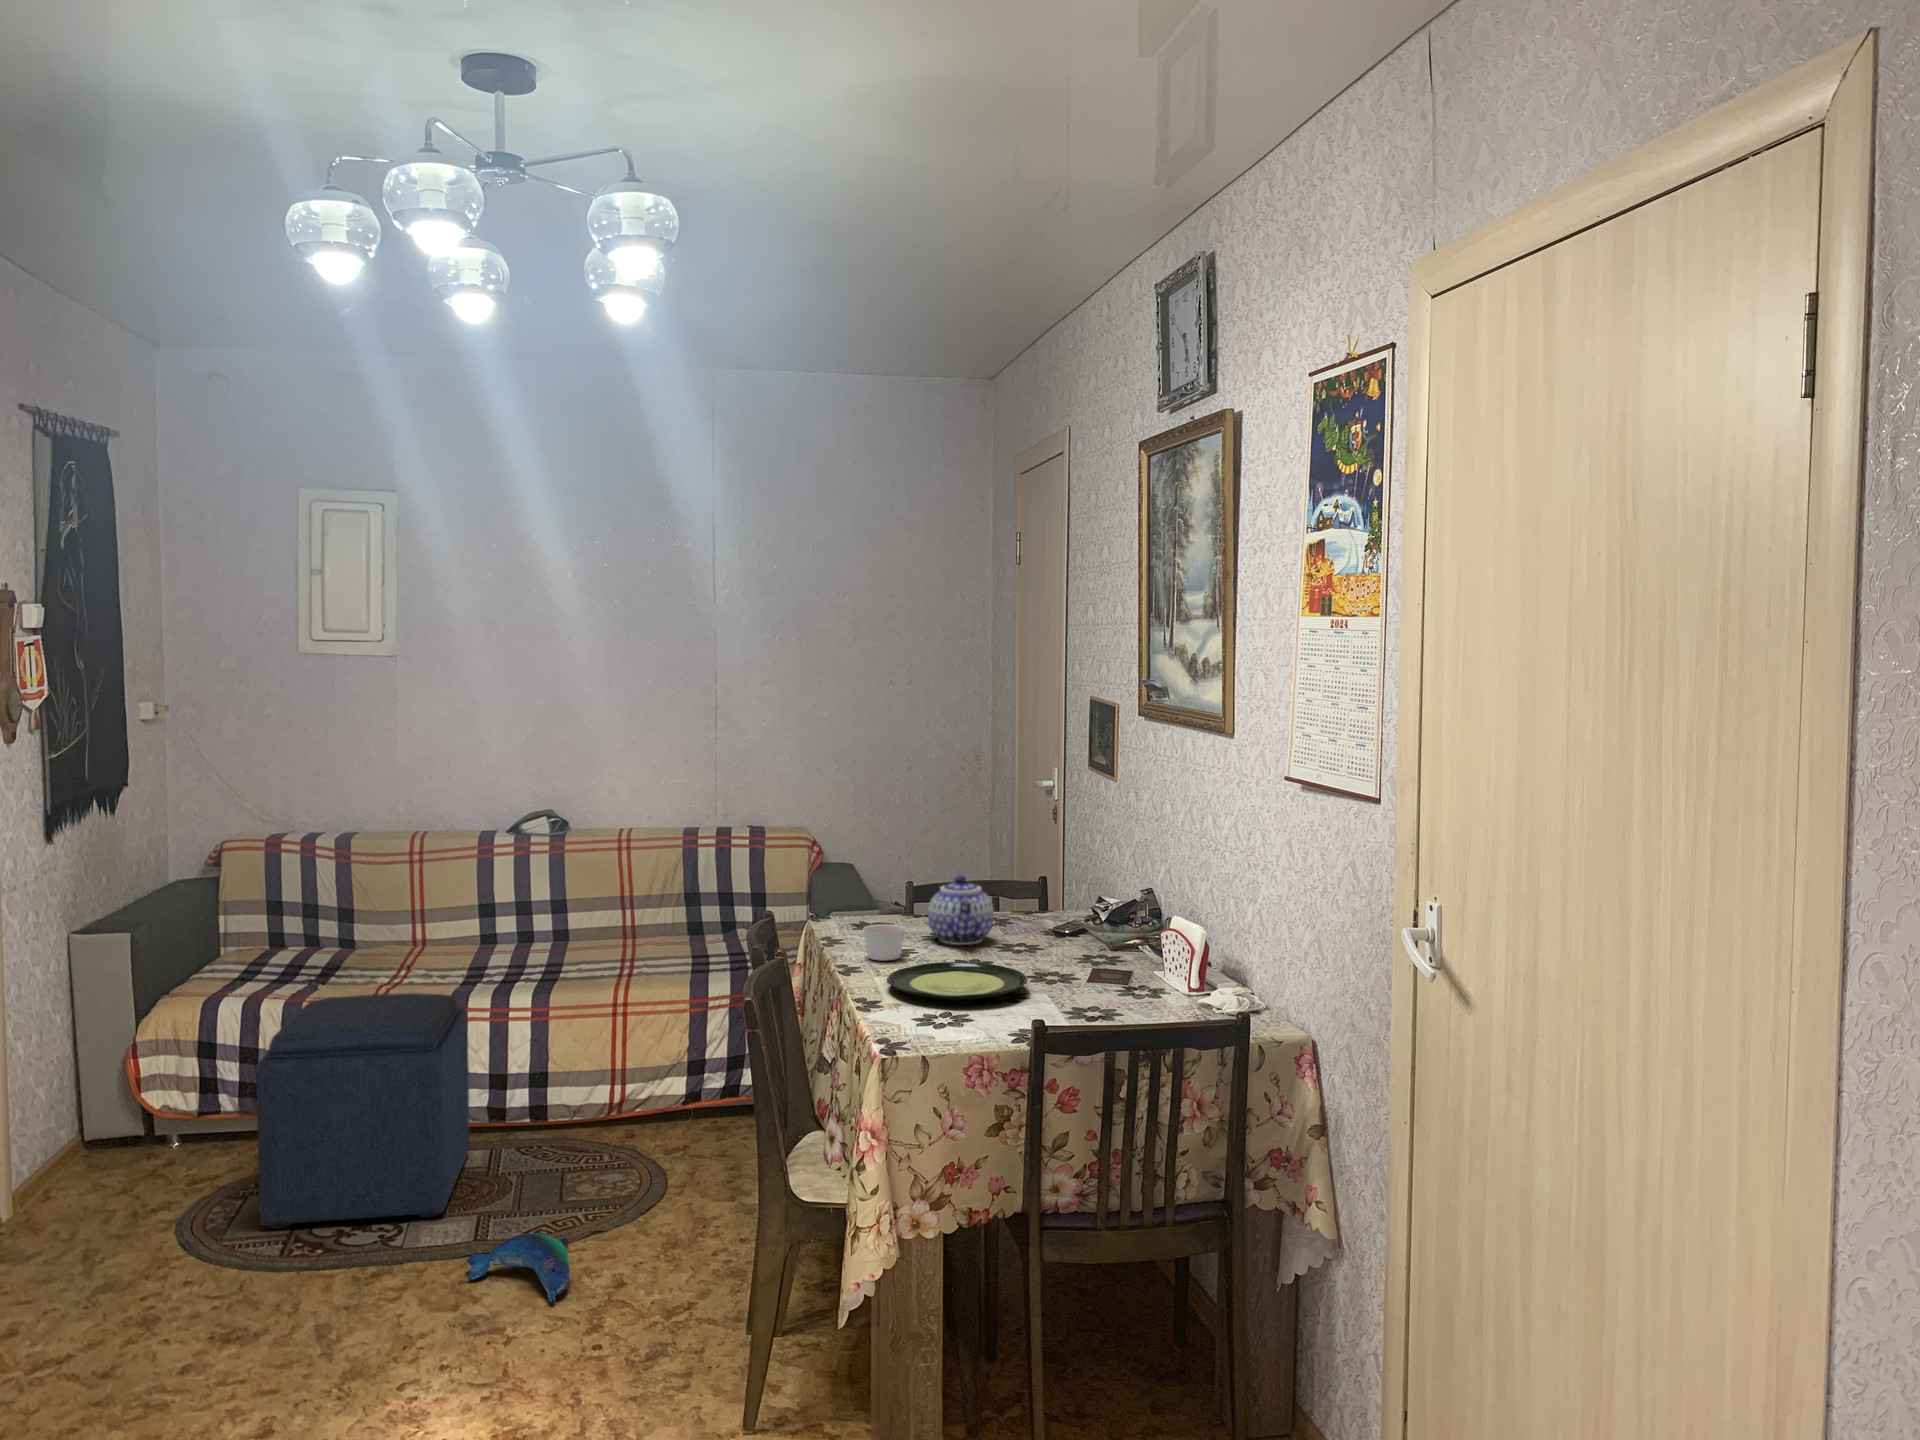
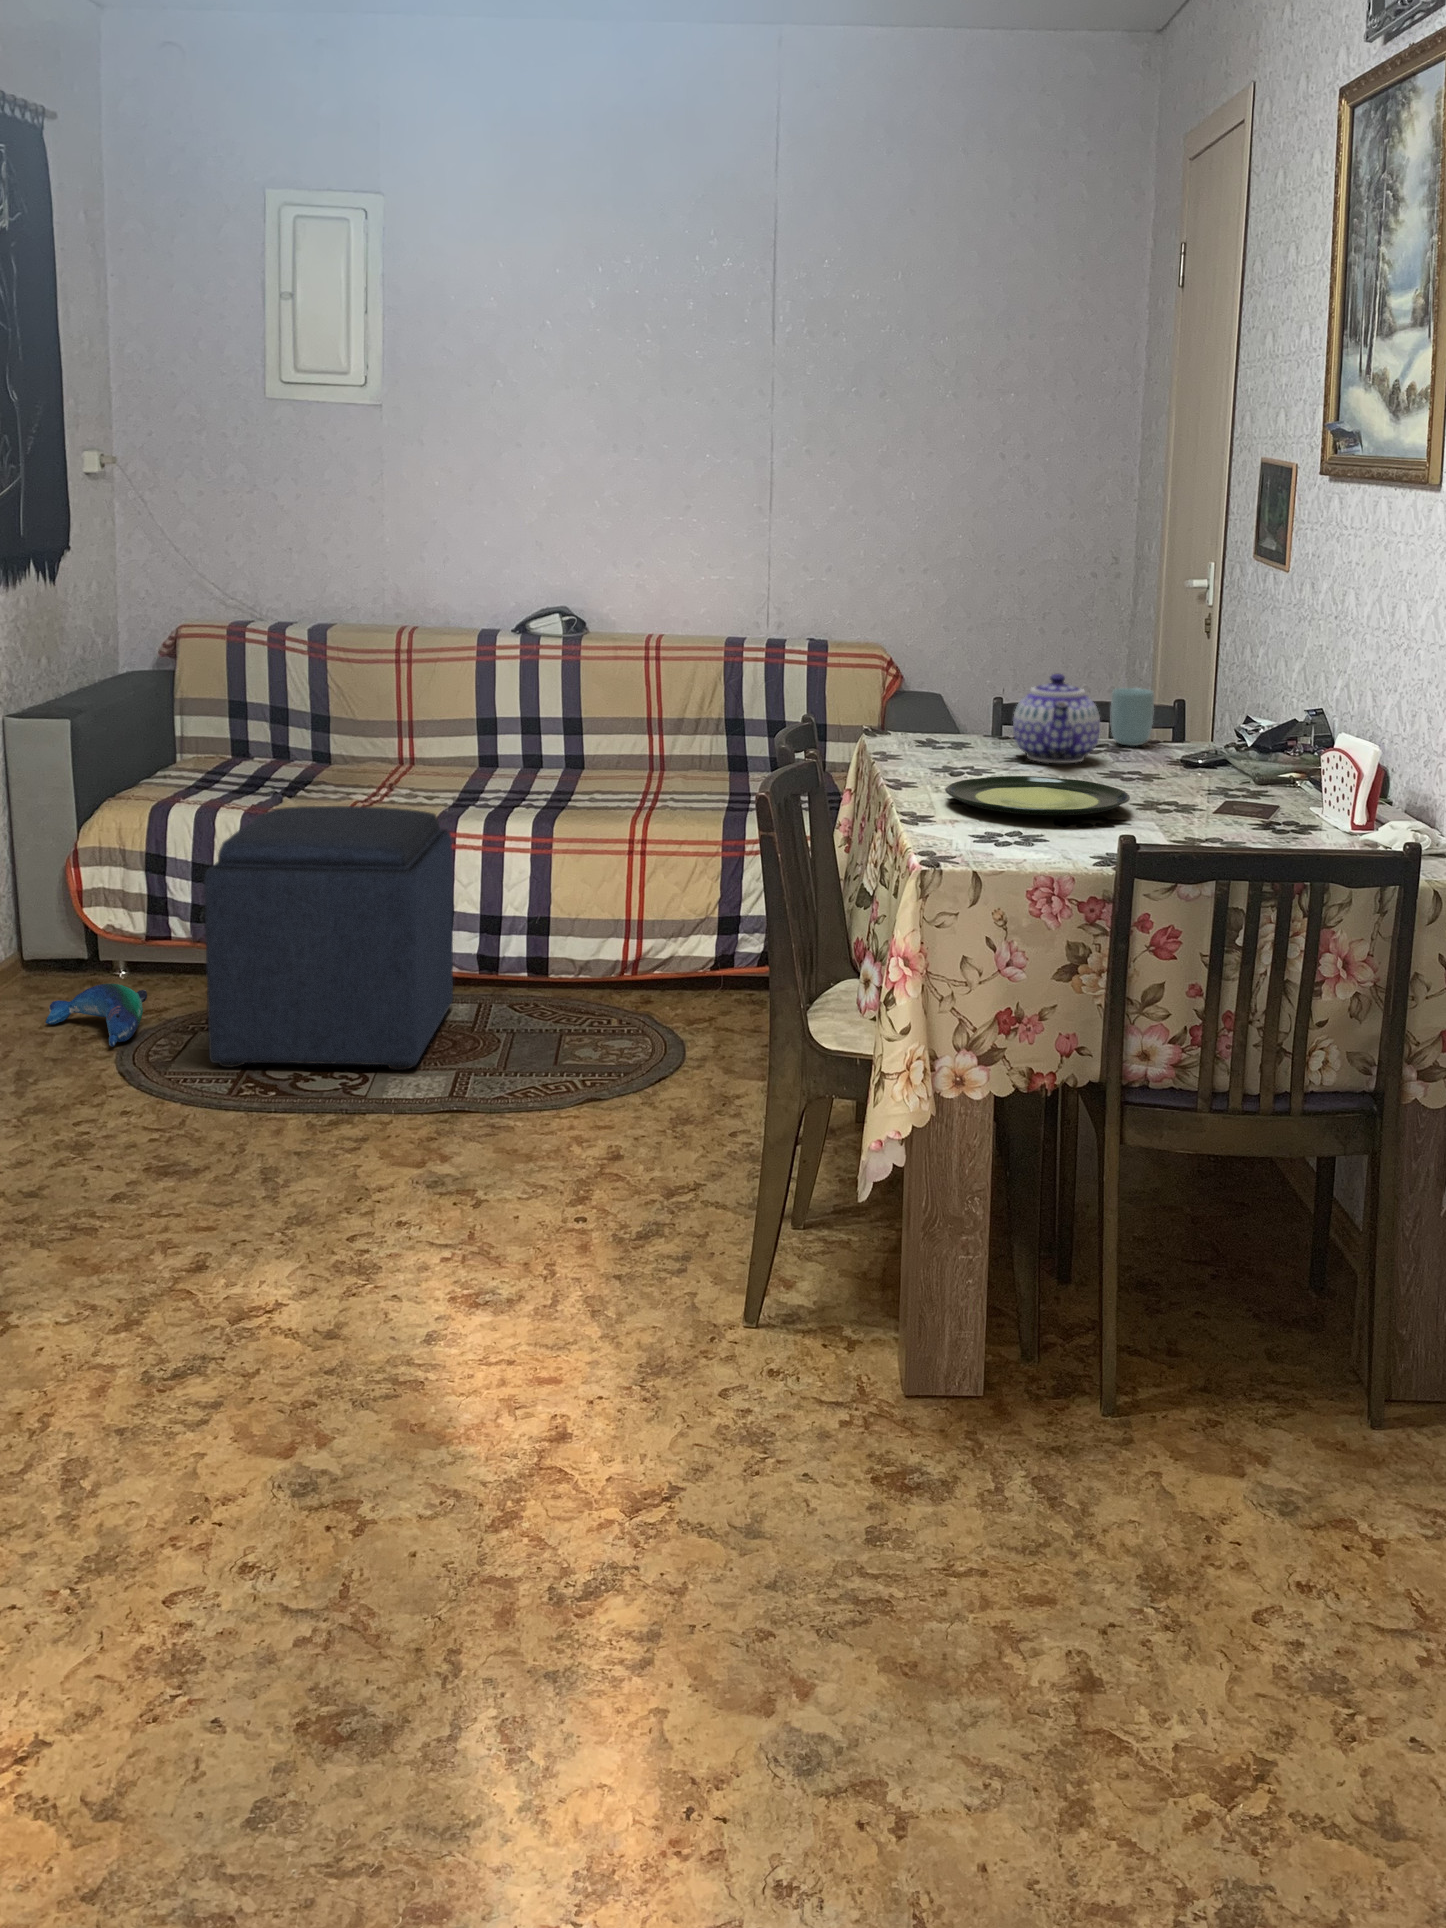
cup: none [998,879,1030,924] -> present [1110,688,1154,746]
candle: present [863,924,905,961] -> none [924,729,978,773]
plush toy: present [467,1233,570,1302] -> present [46,984,147,1047]

